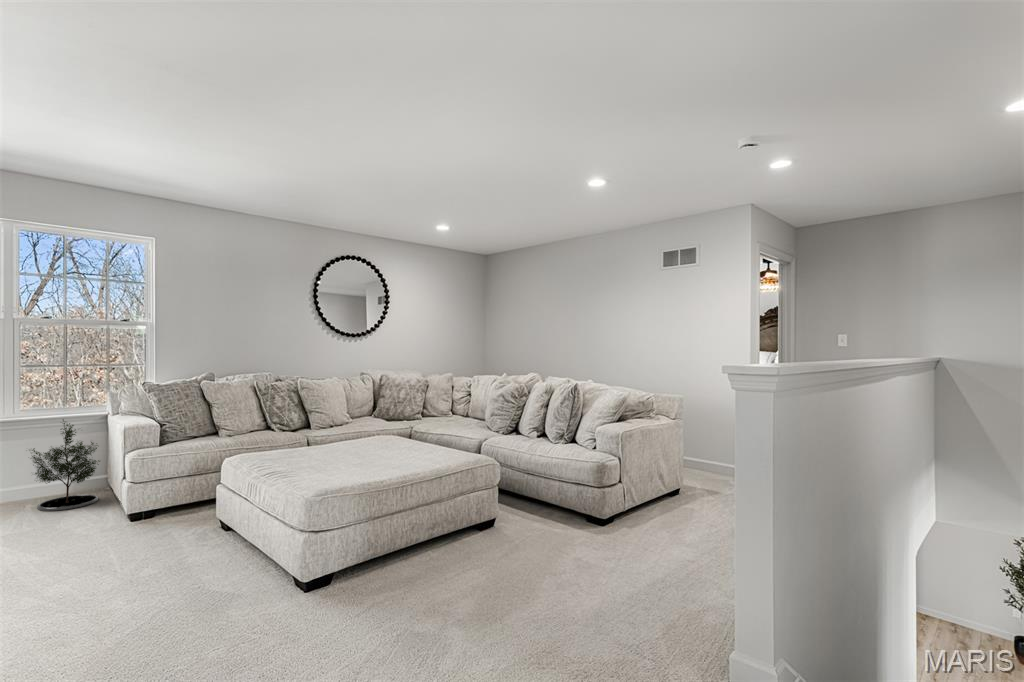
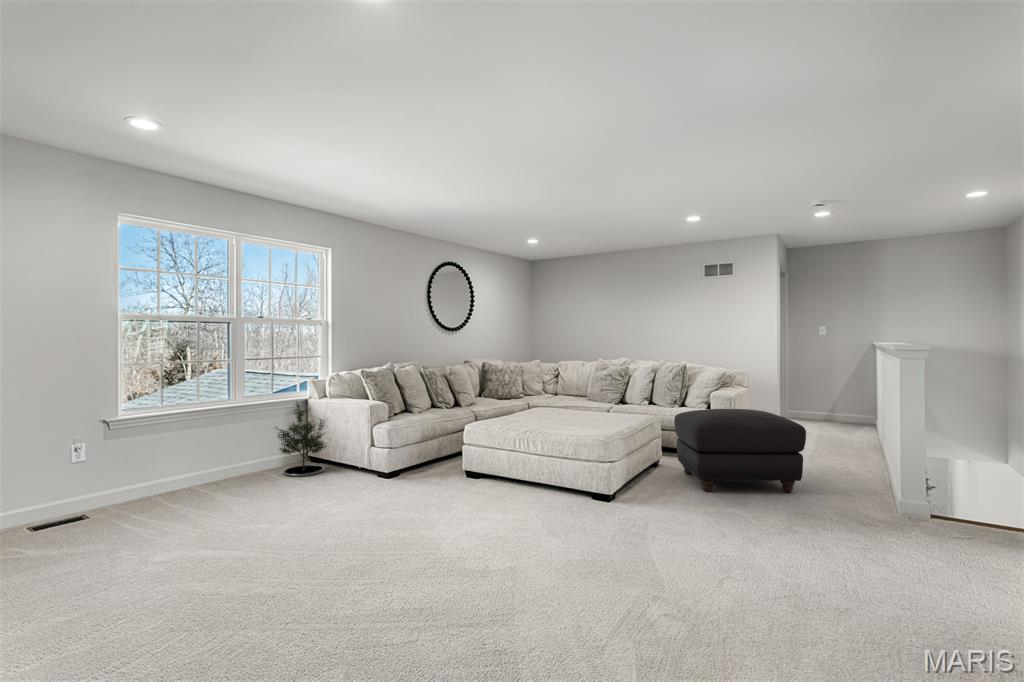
ottoman: none [471,454,641,599] -> present [674,409,806,493]

